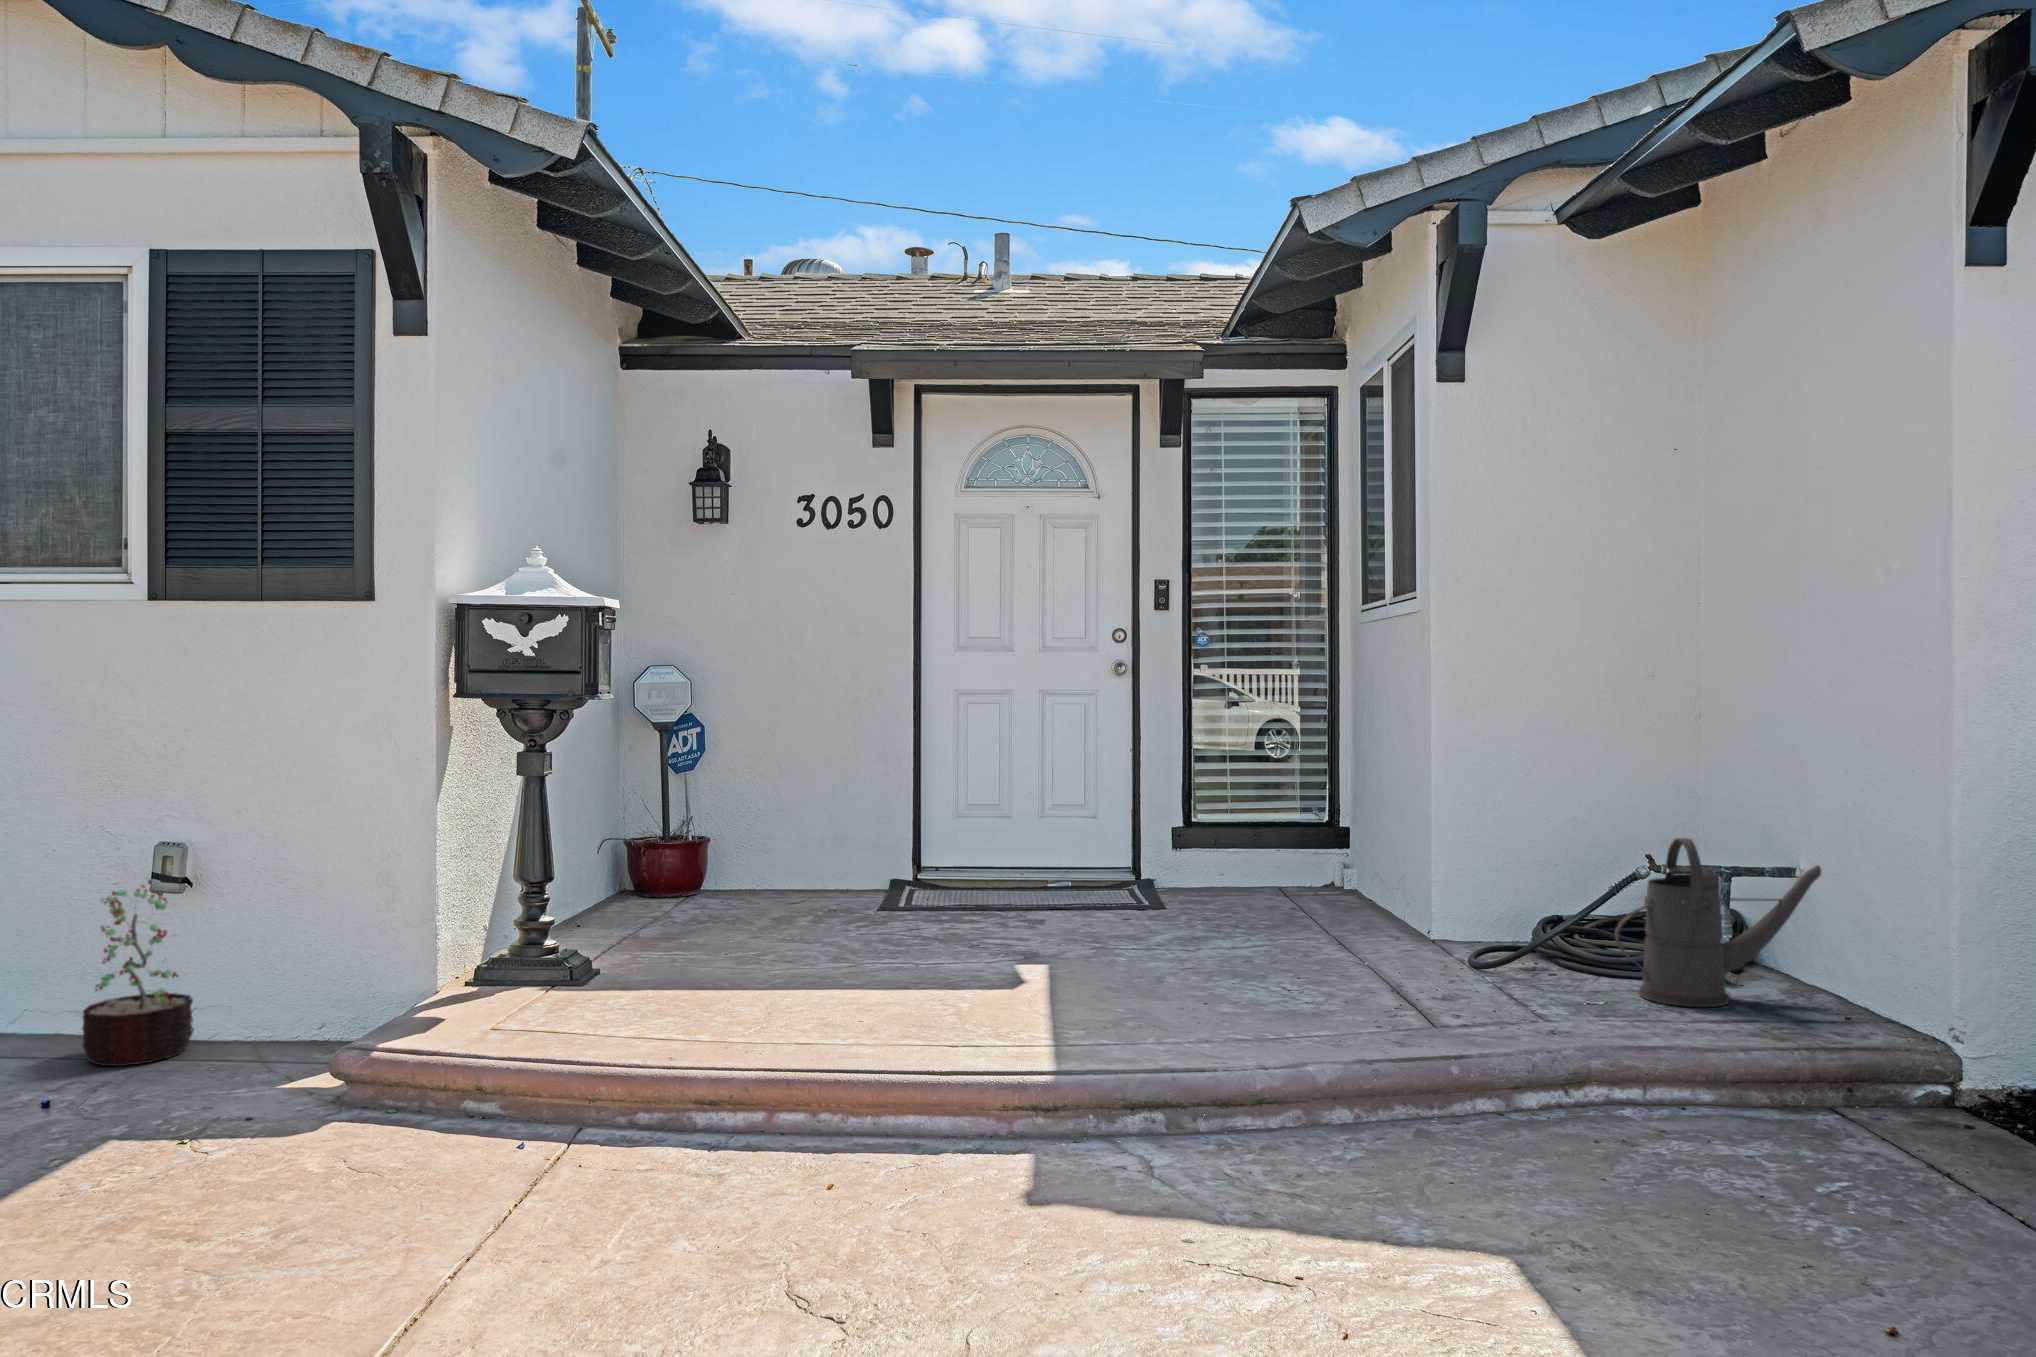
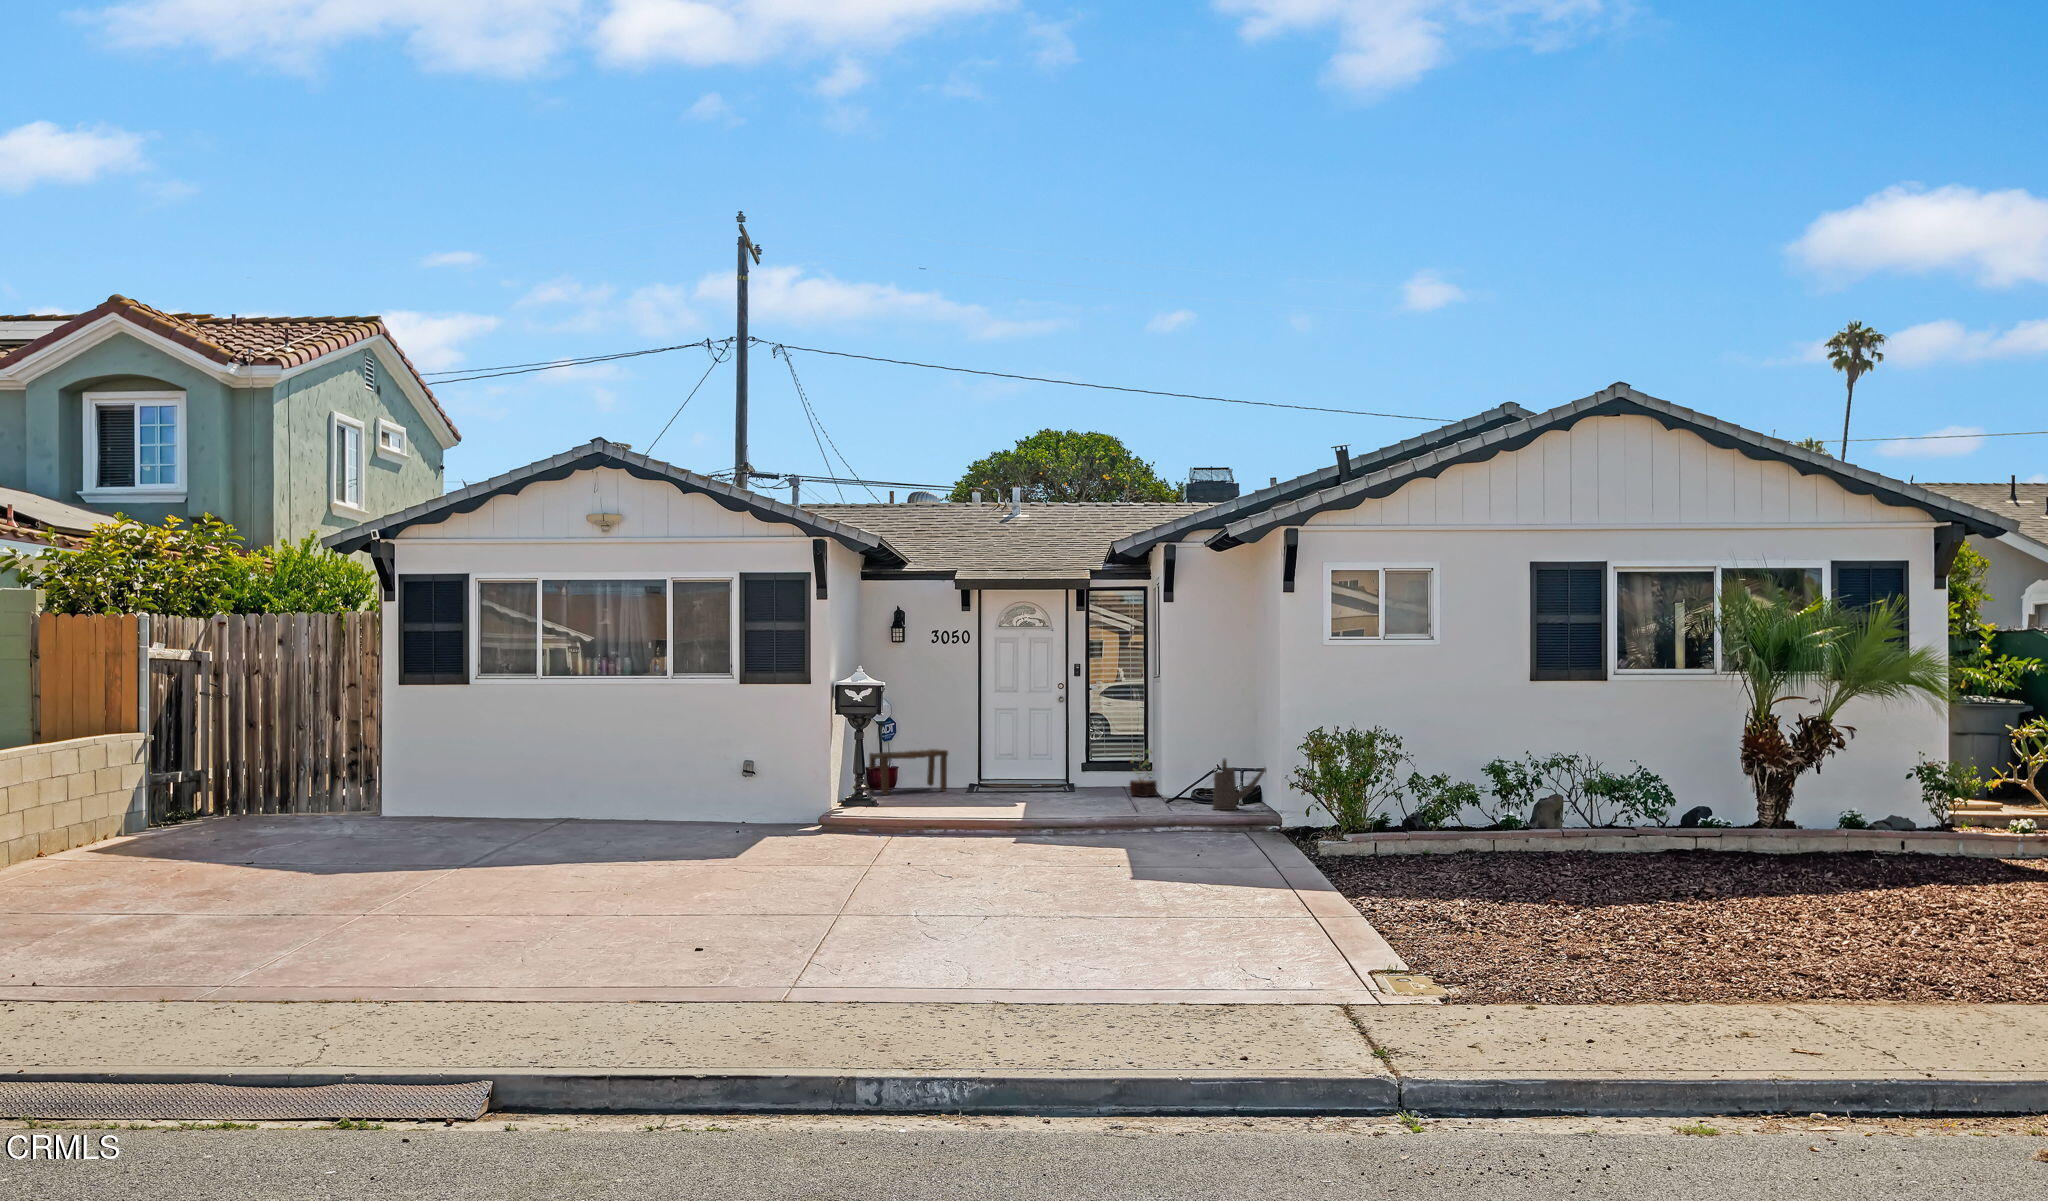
bench: none [626,791,835,916] -> present [868,749,948,795]
decorative plant: present [82,885,194,1066] -> present [1130,750,1157,797]

